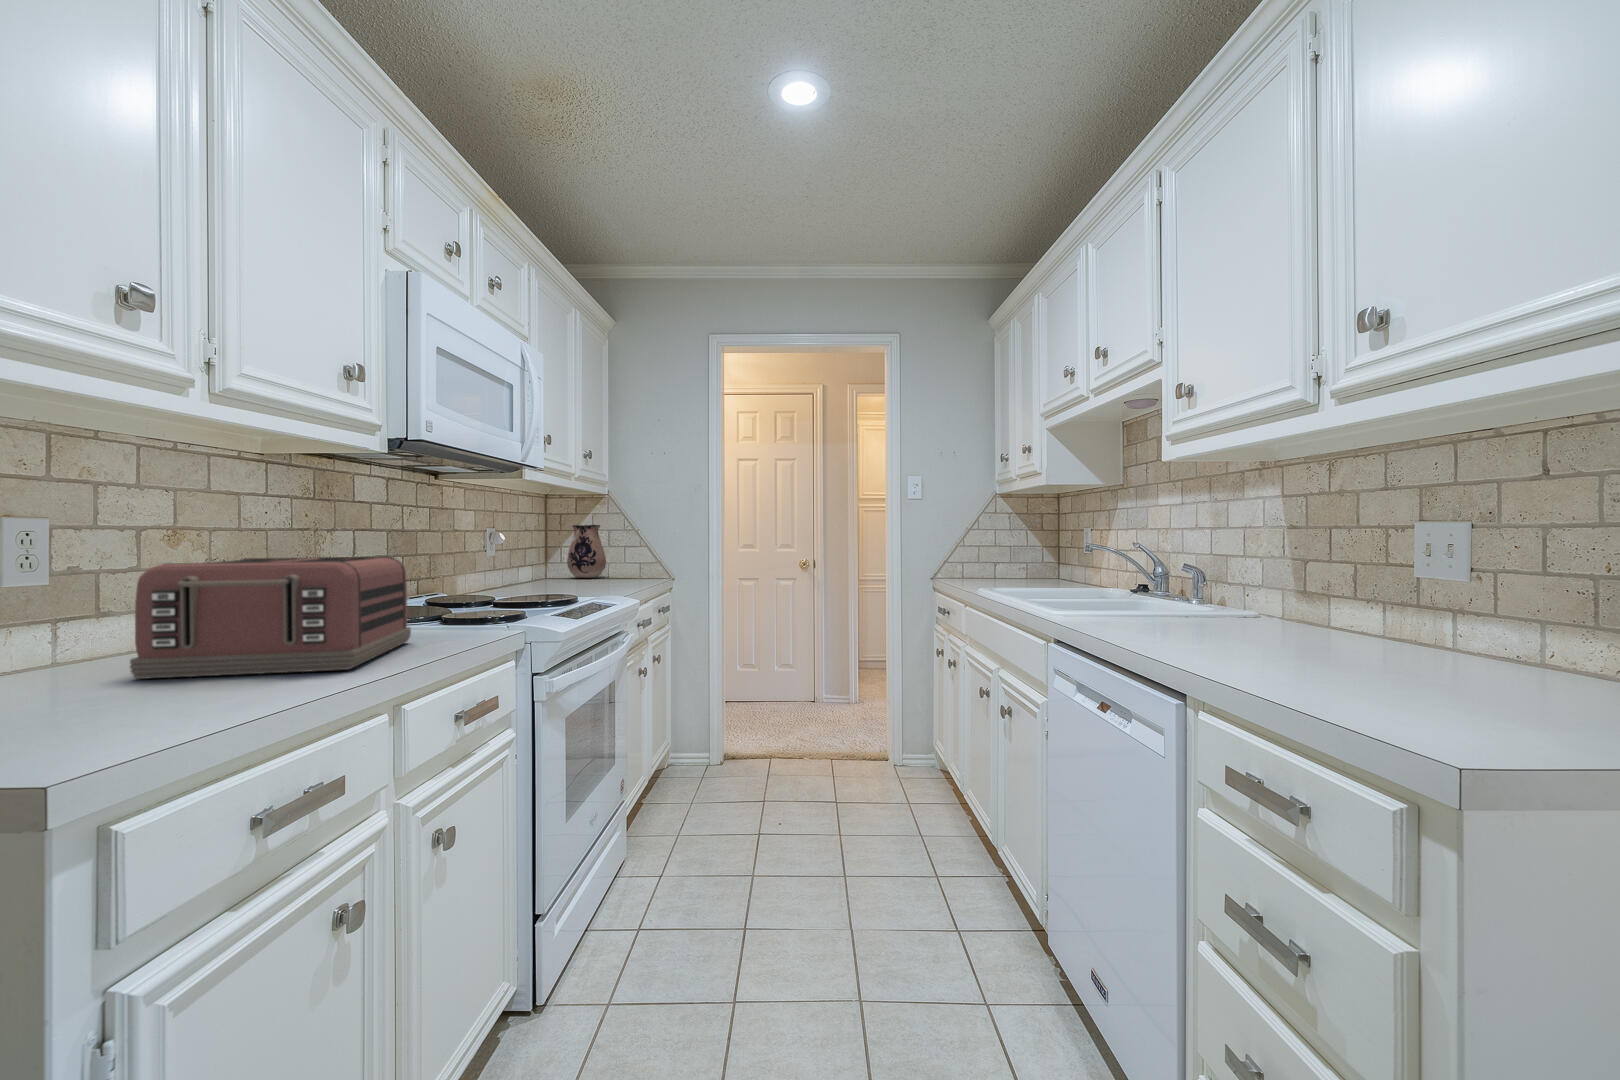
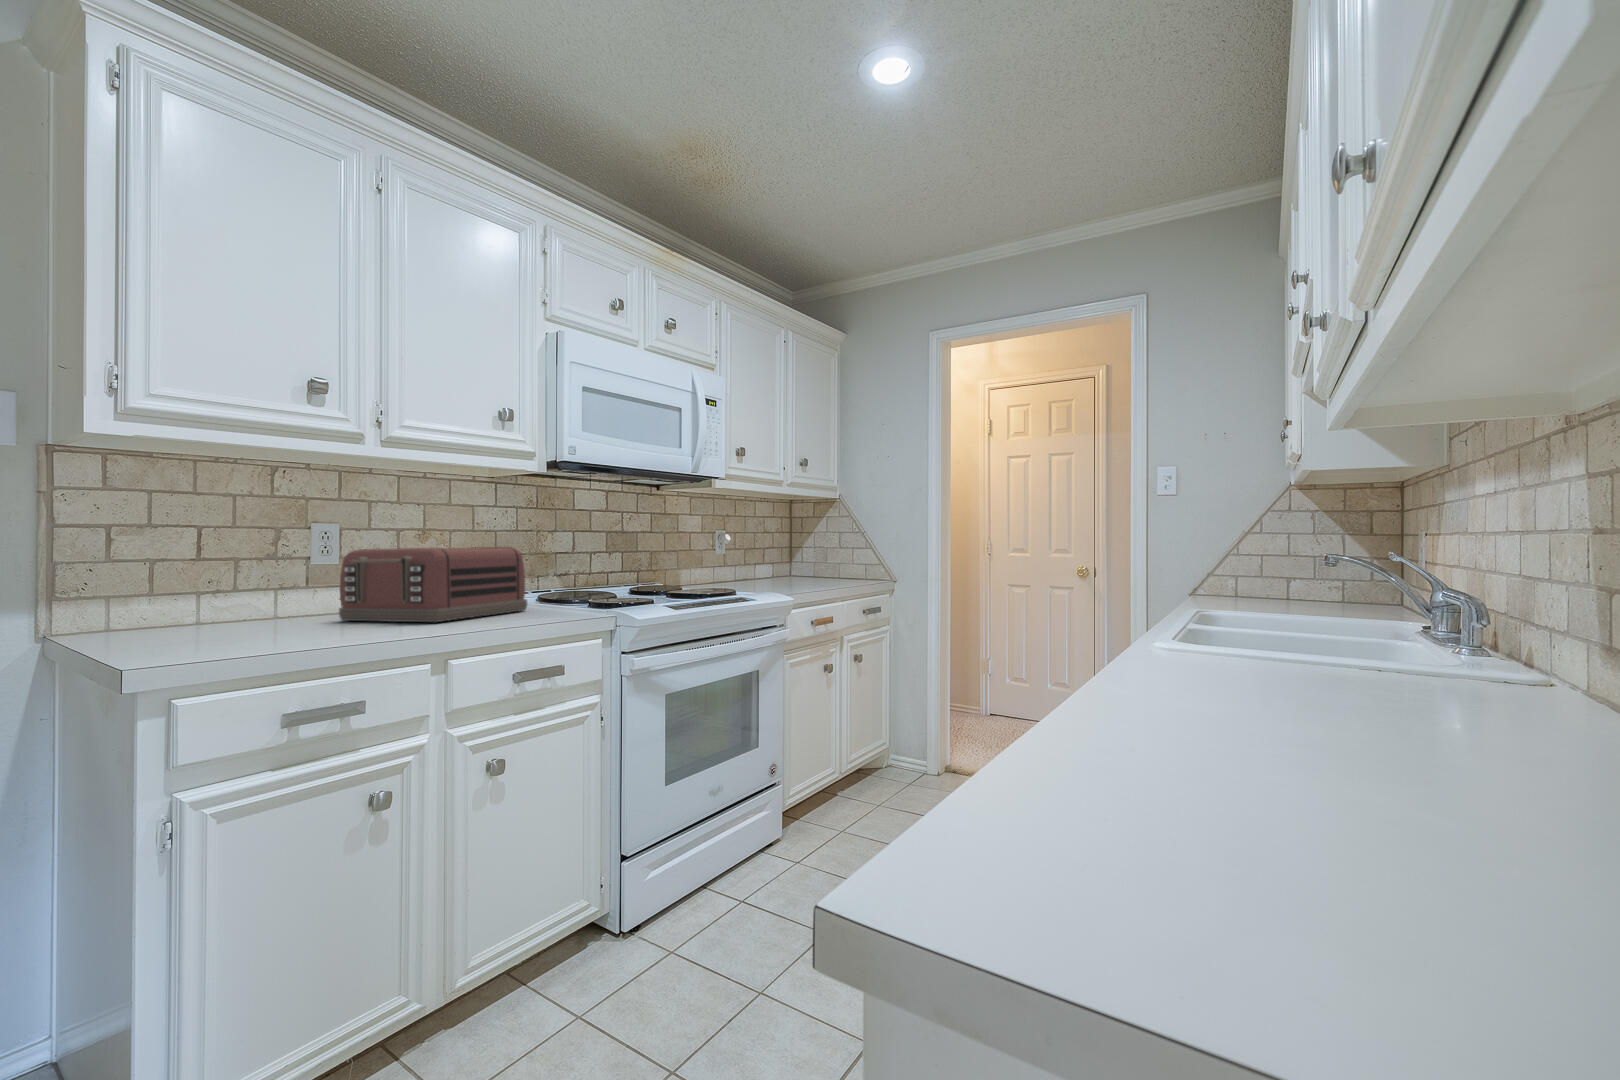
ceramic pitcher: present [567,525,606,578] -> none [803,526,837,575]

